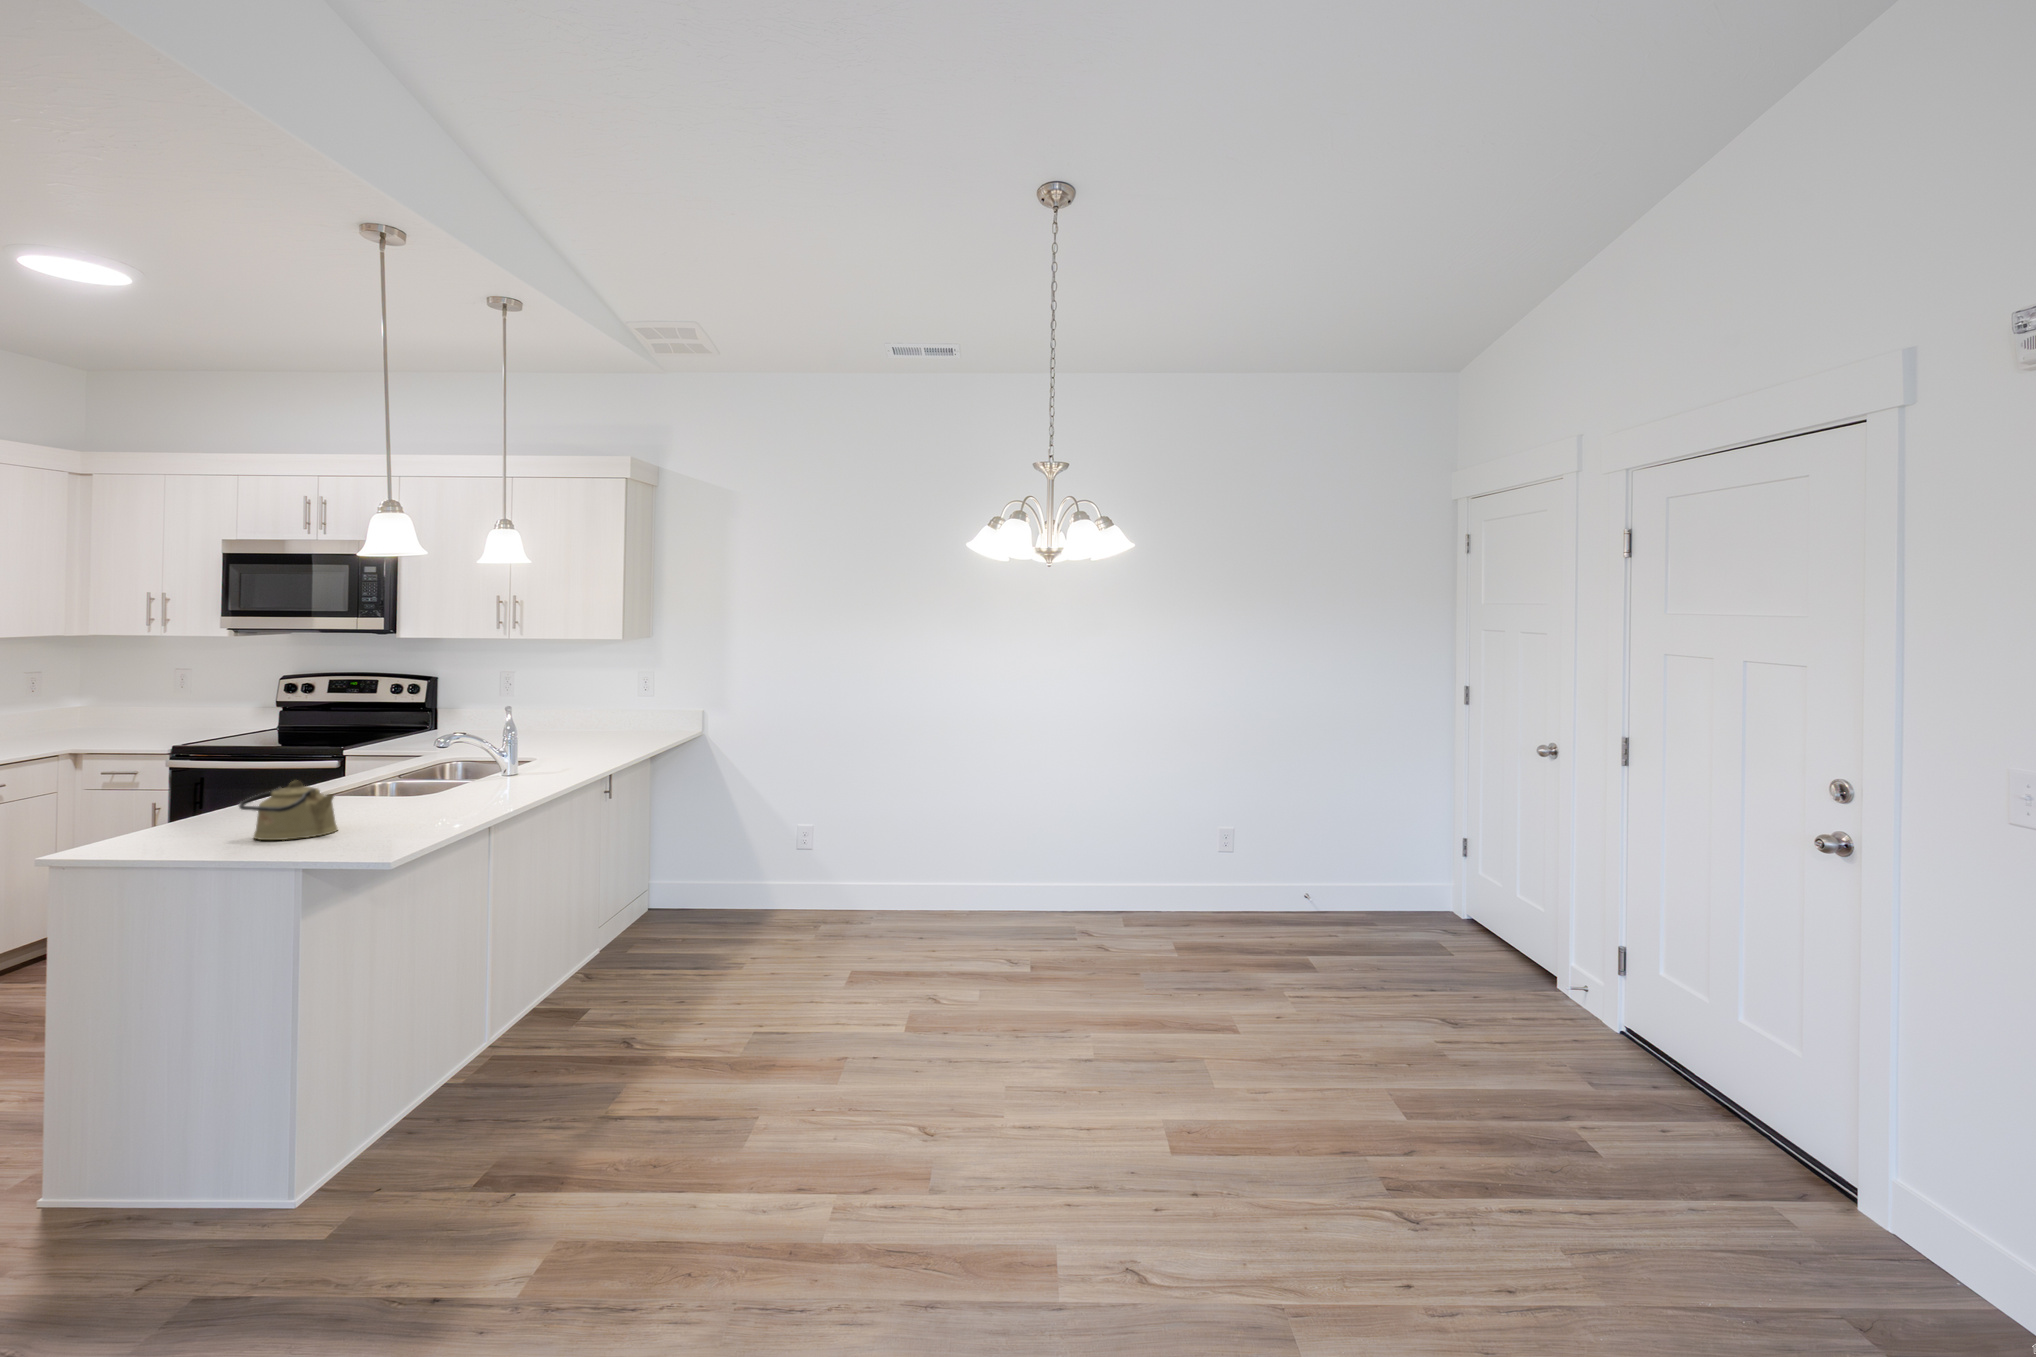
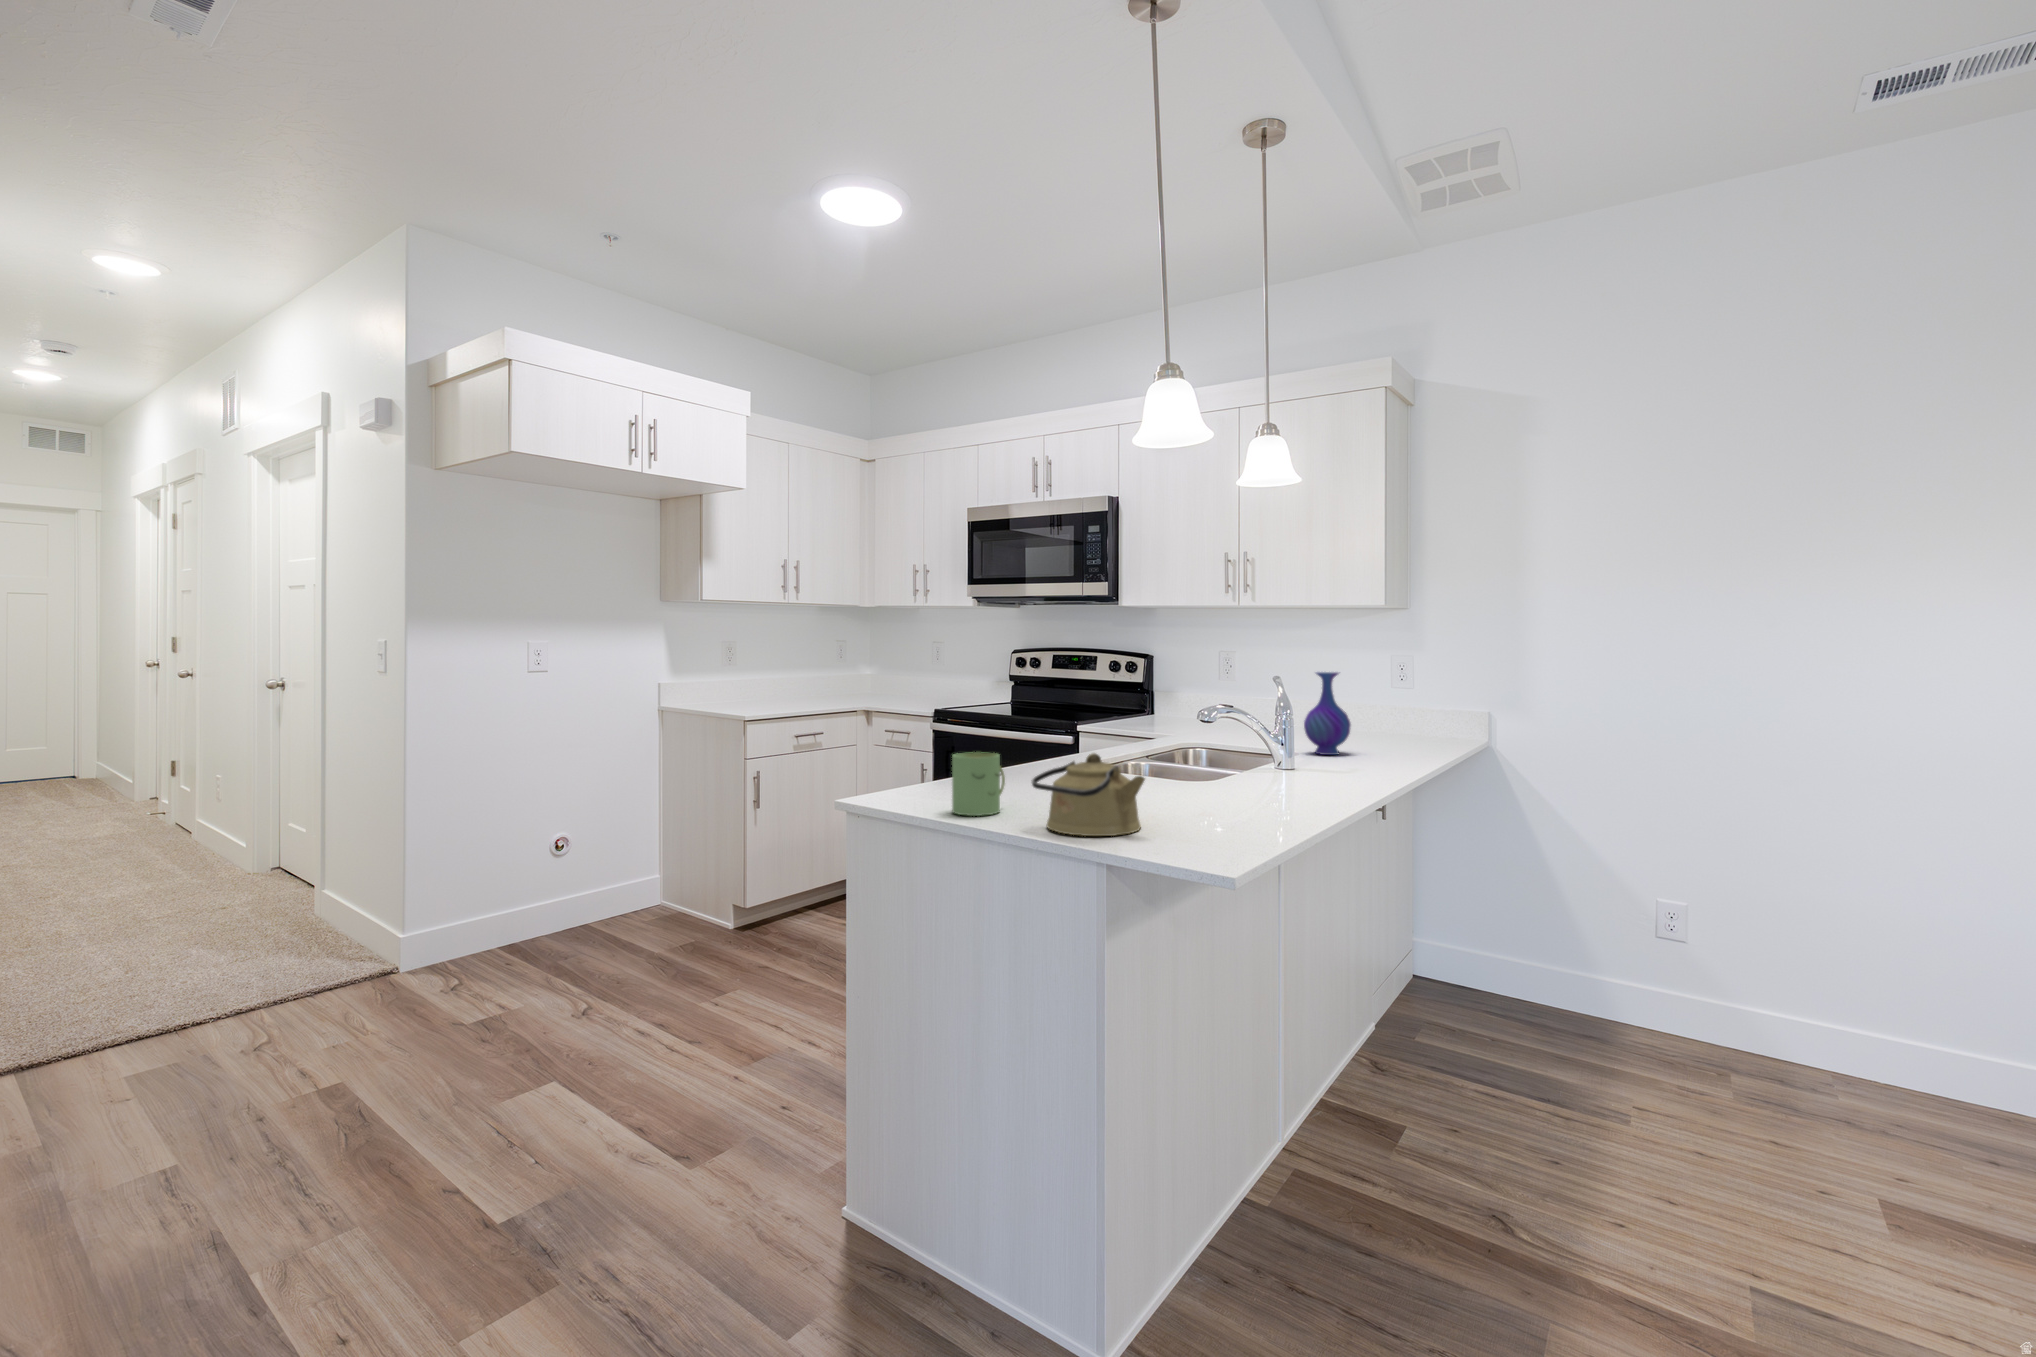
vase: none [544,702,582,766] -> present [1304,672,1351,755]
mug: none [165,786,222,837] -> present [952,752,1005,816]

